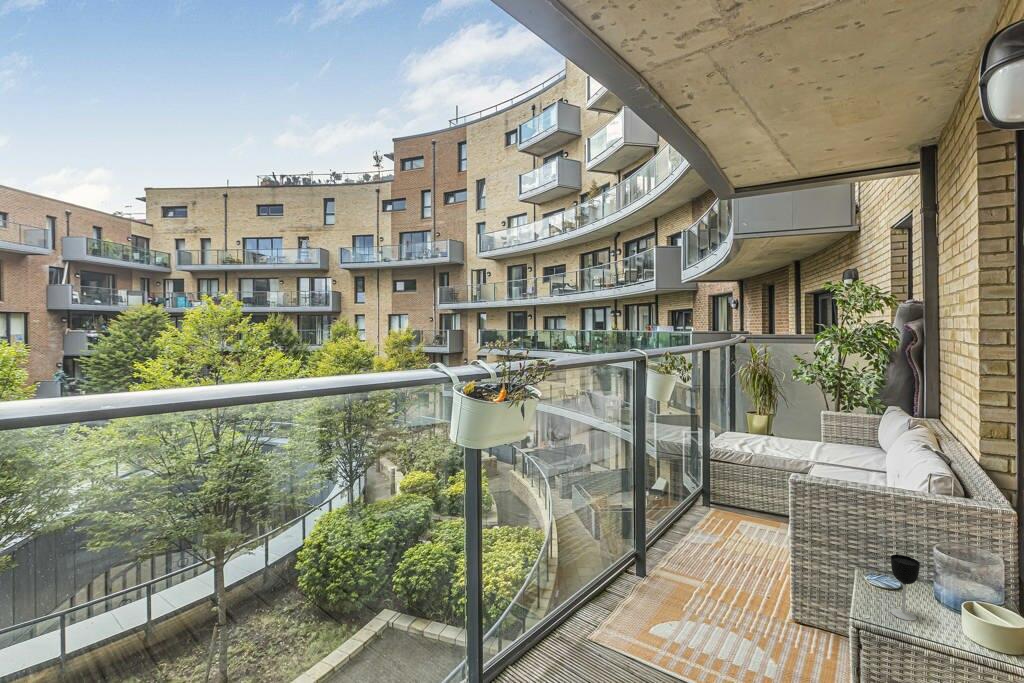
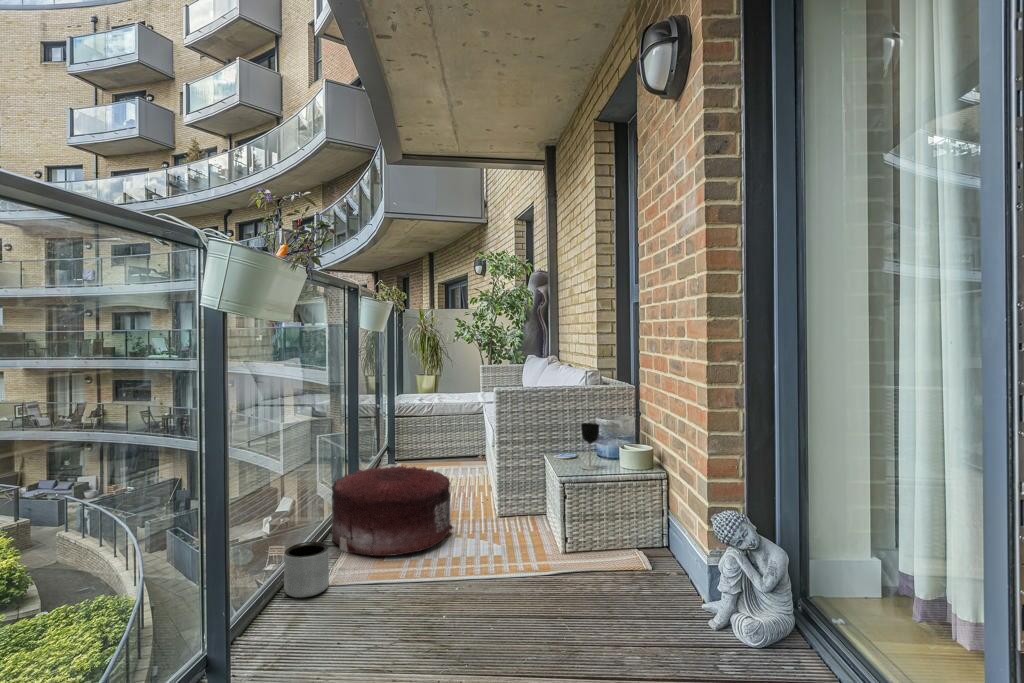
pouf: none [610,528,731,637] -> present [331,466,453,556]
planter: none [550,600,587,653] -> present [284,542,329,598]

